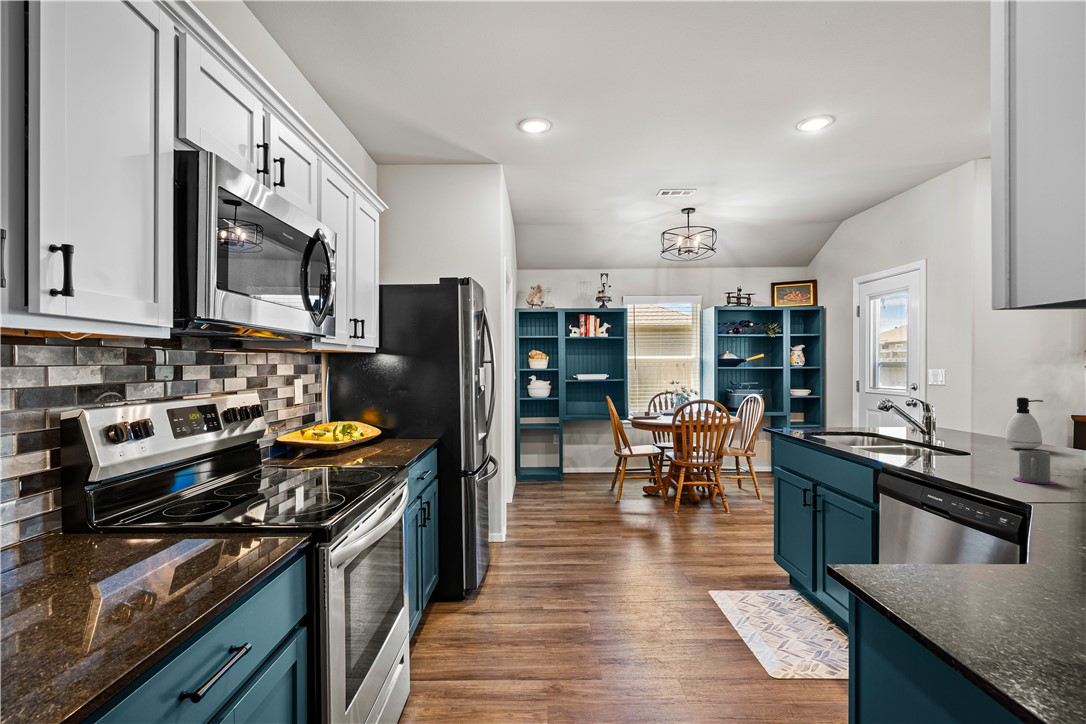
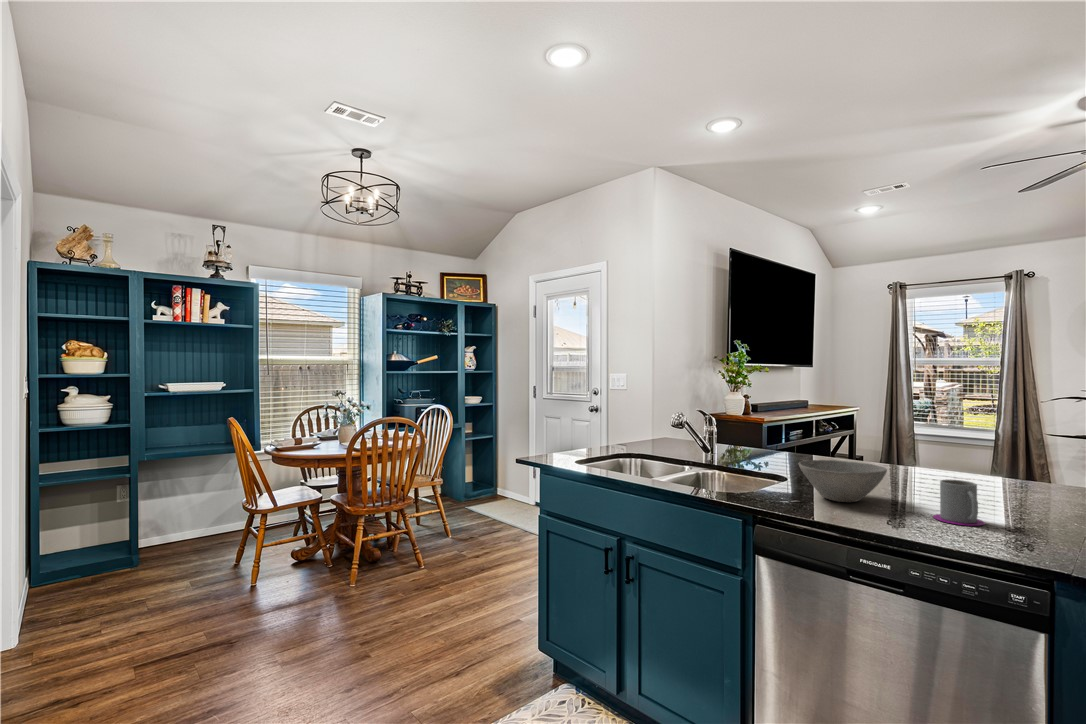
soap dispenser: present [1005,397,1043,449] -> none [803,406,837,464]
bowl: none [930,435,1006,466] -> present [799,460,887,502]

